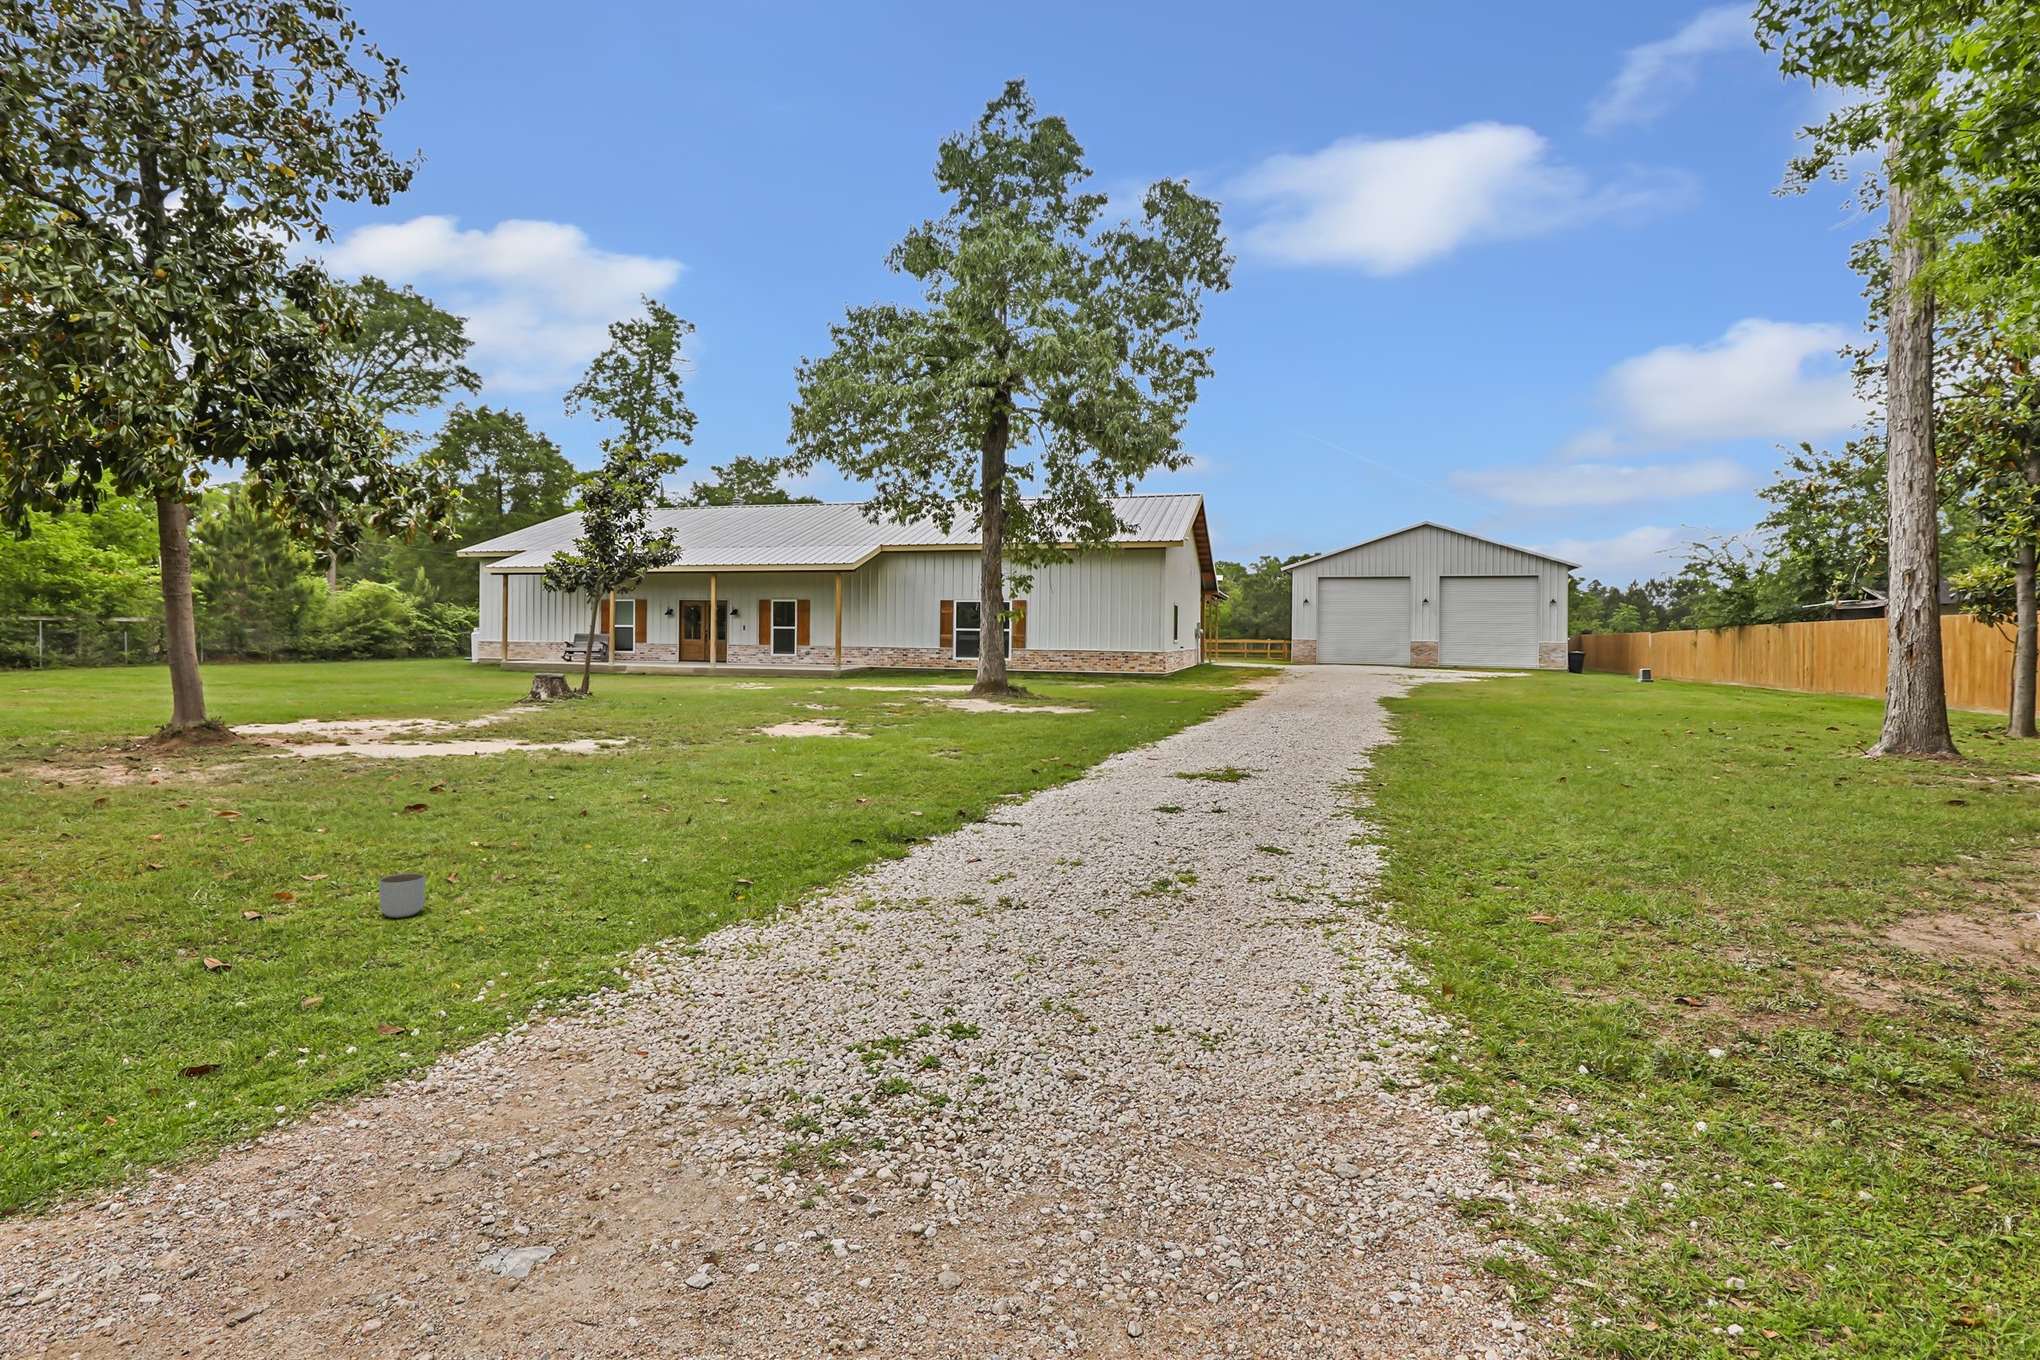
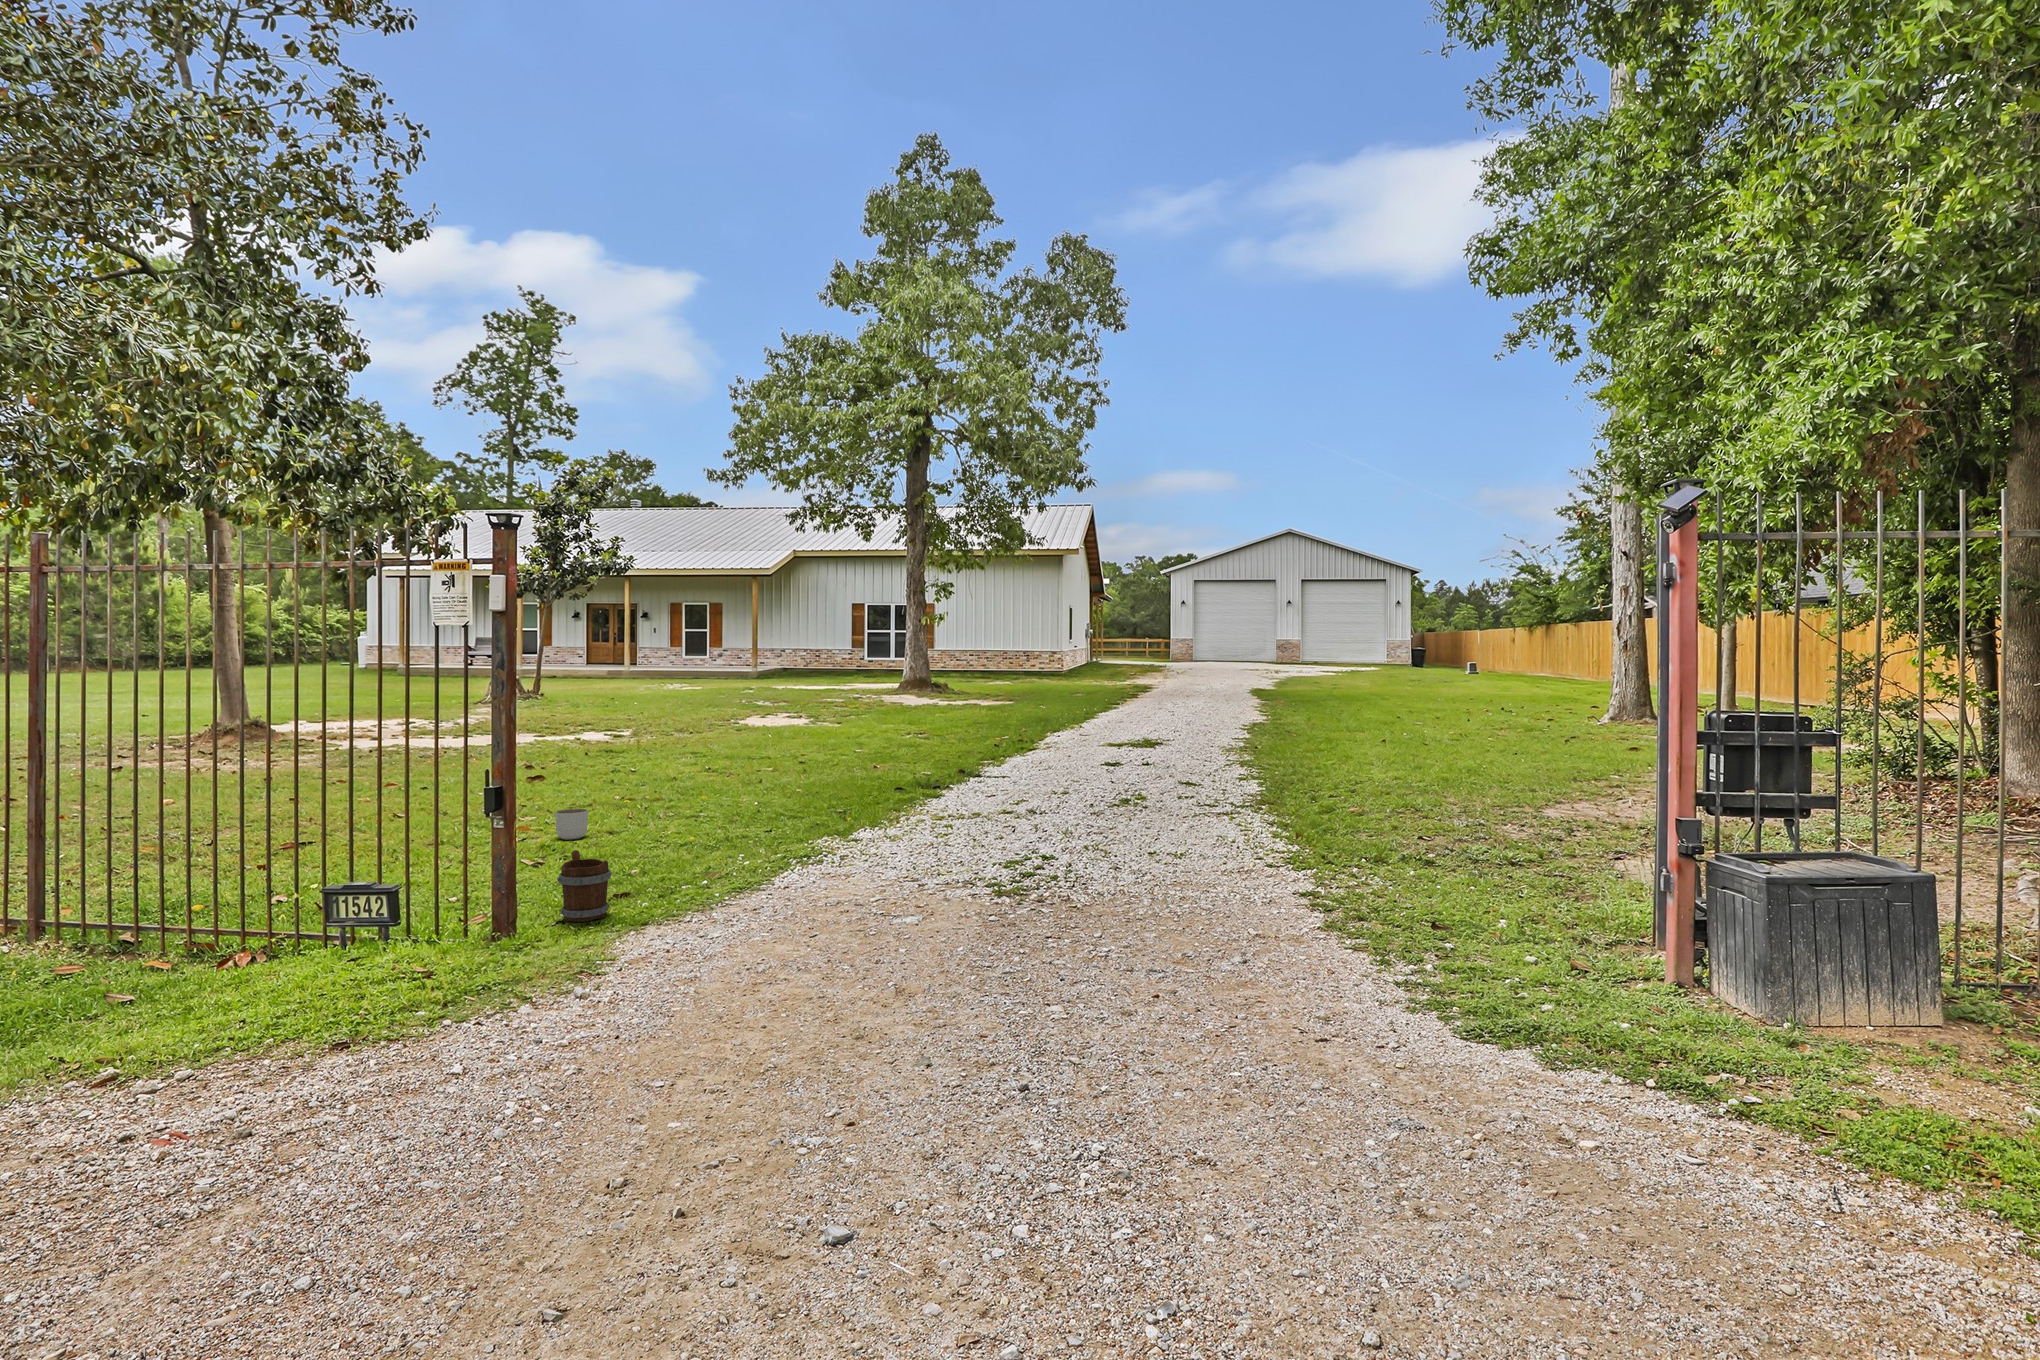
bucket: none [163,988,265,1123] -> present [557,850,612,922]

